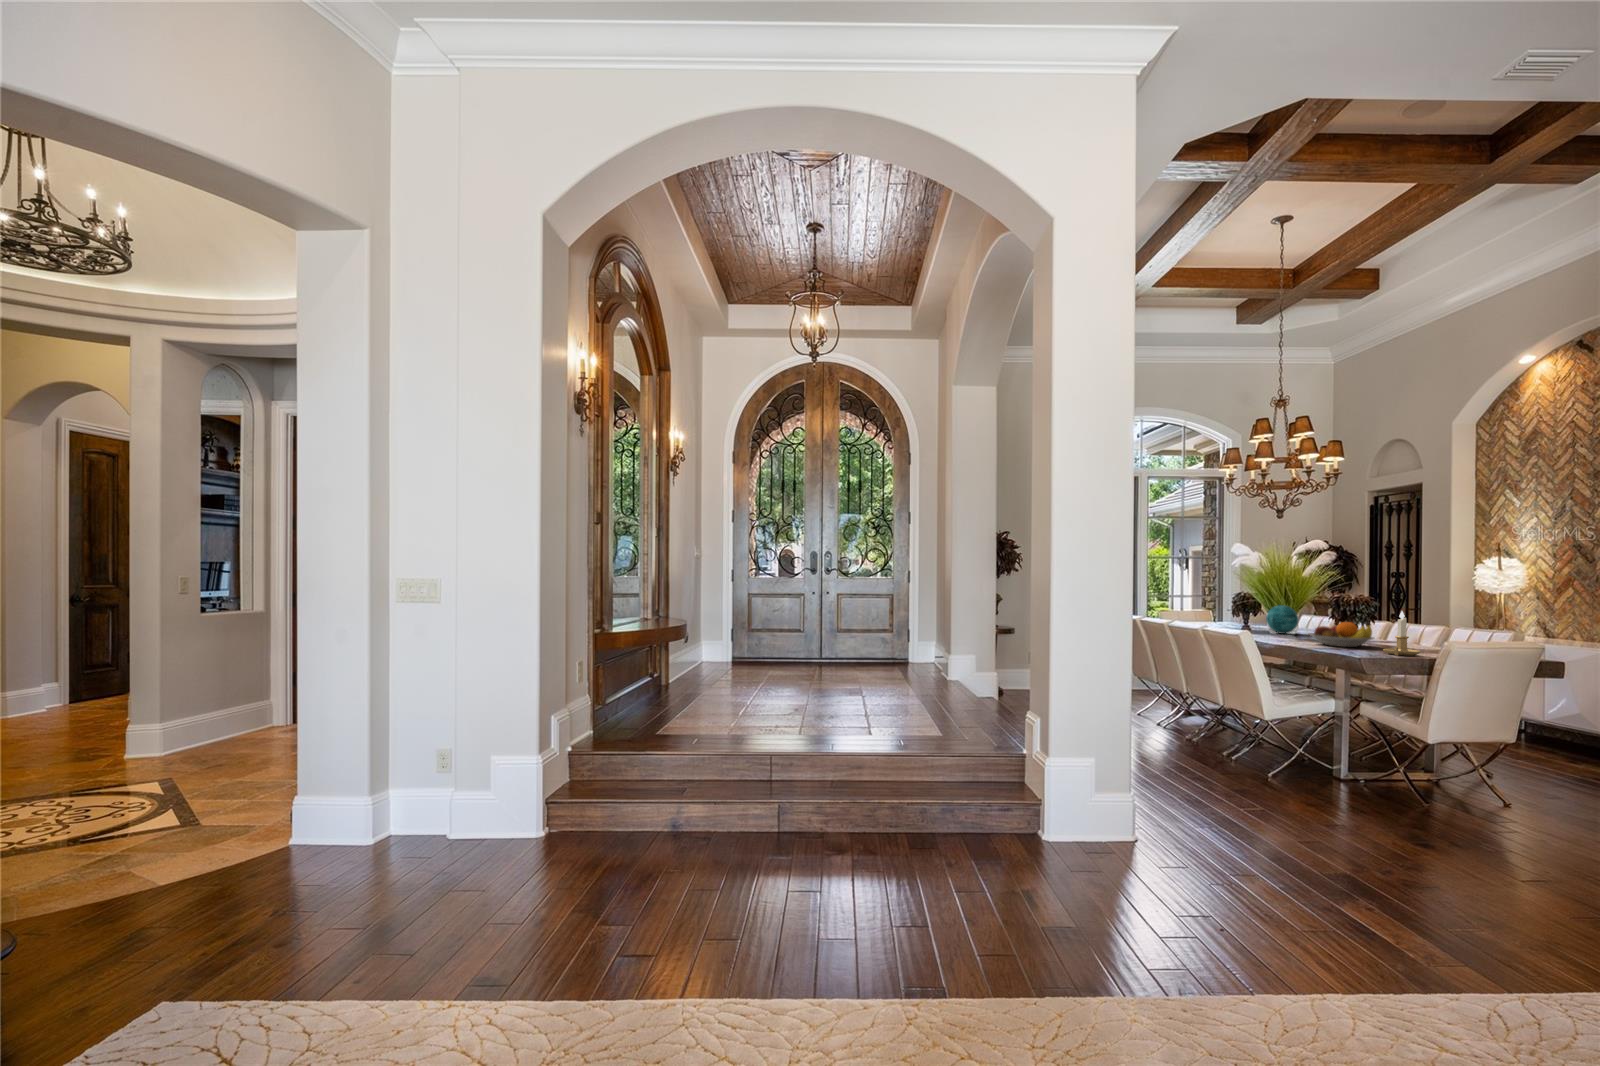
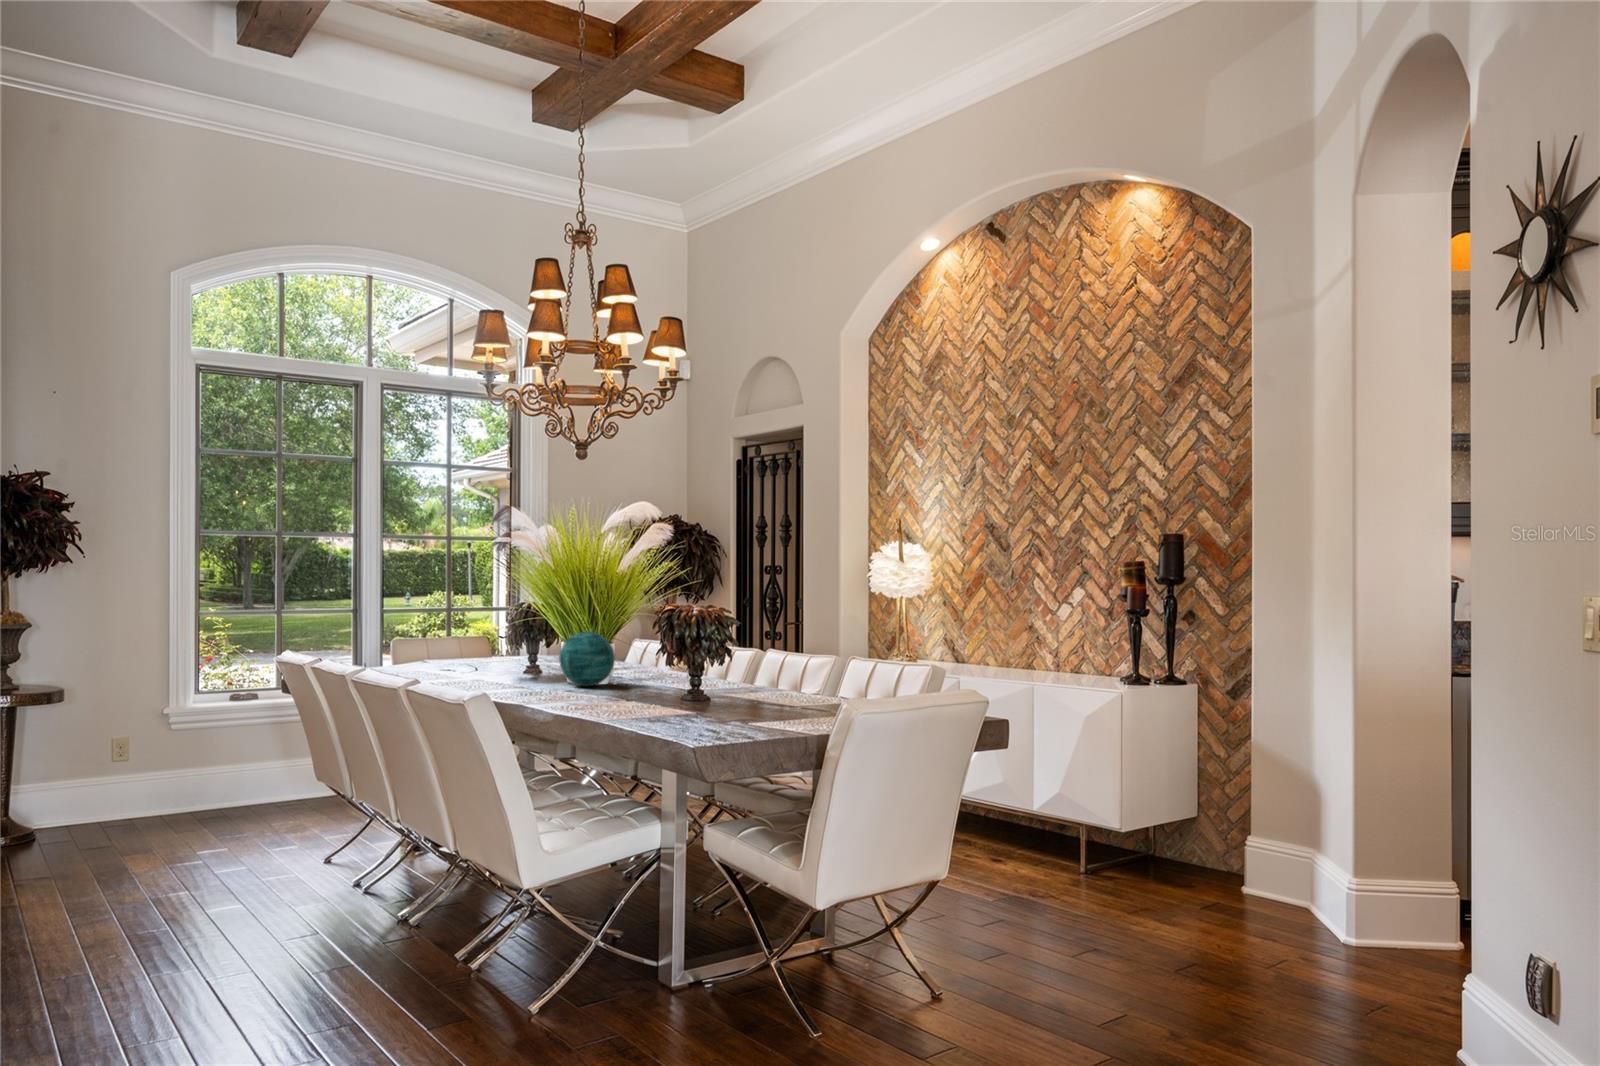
candlestick: present [1383,611,1421,656] -> none [741,638,804,731]
fruit bowl: present [1309,622,1374,647] -> none [617,663,731,714]

